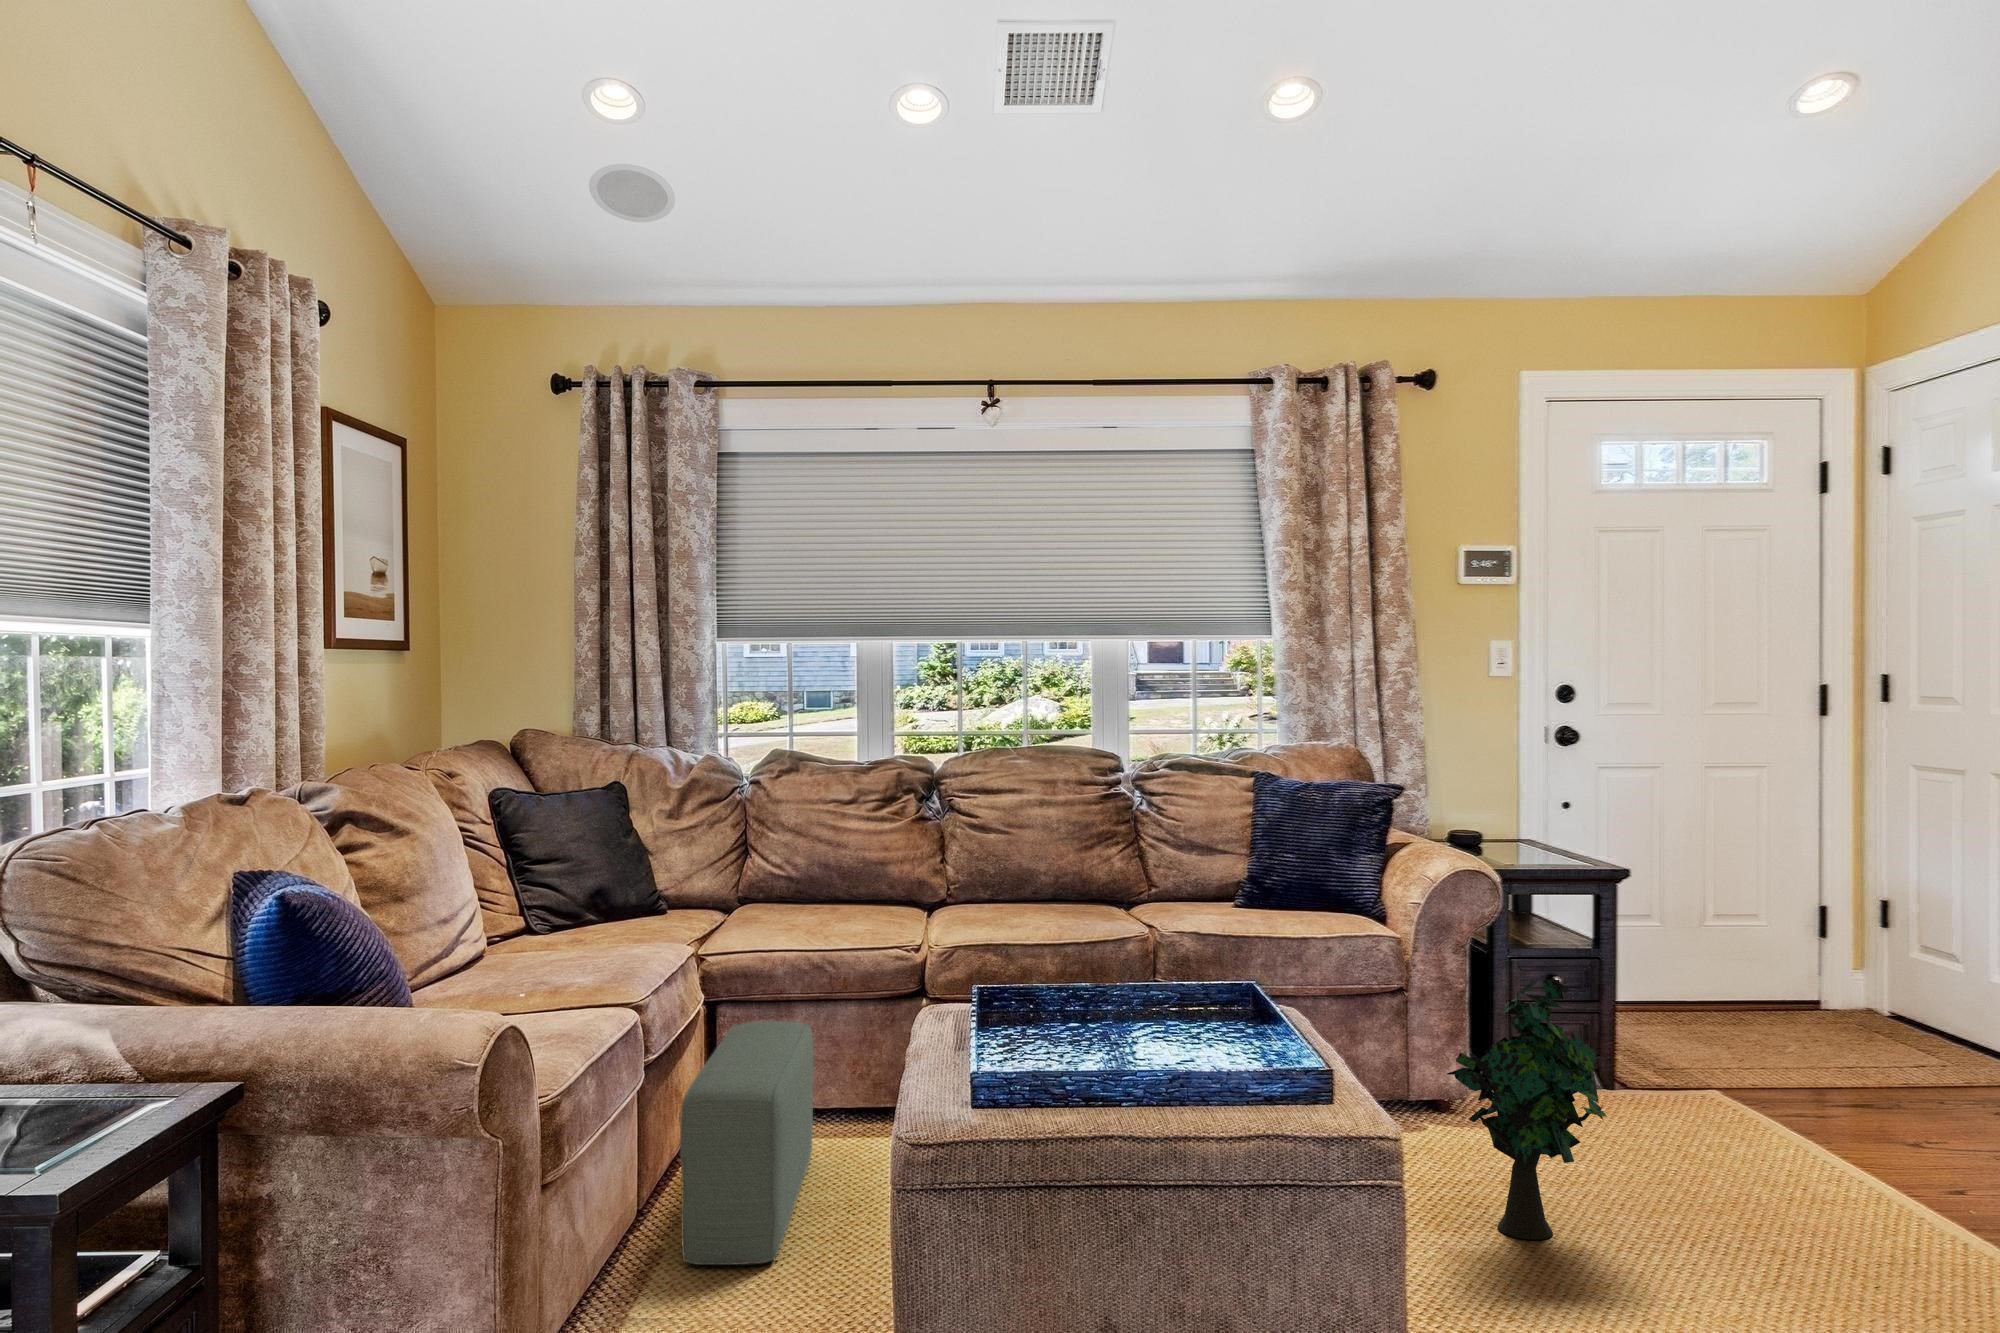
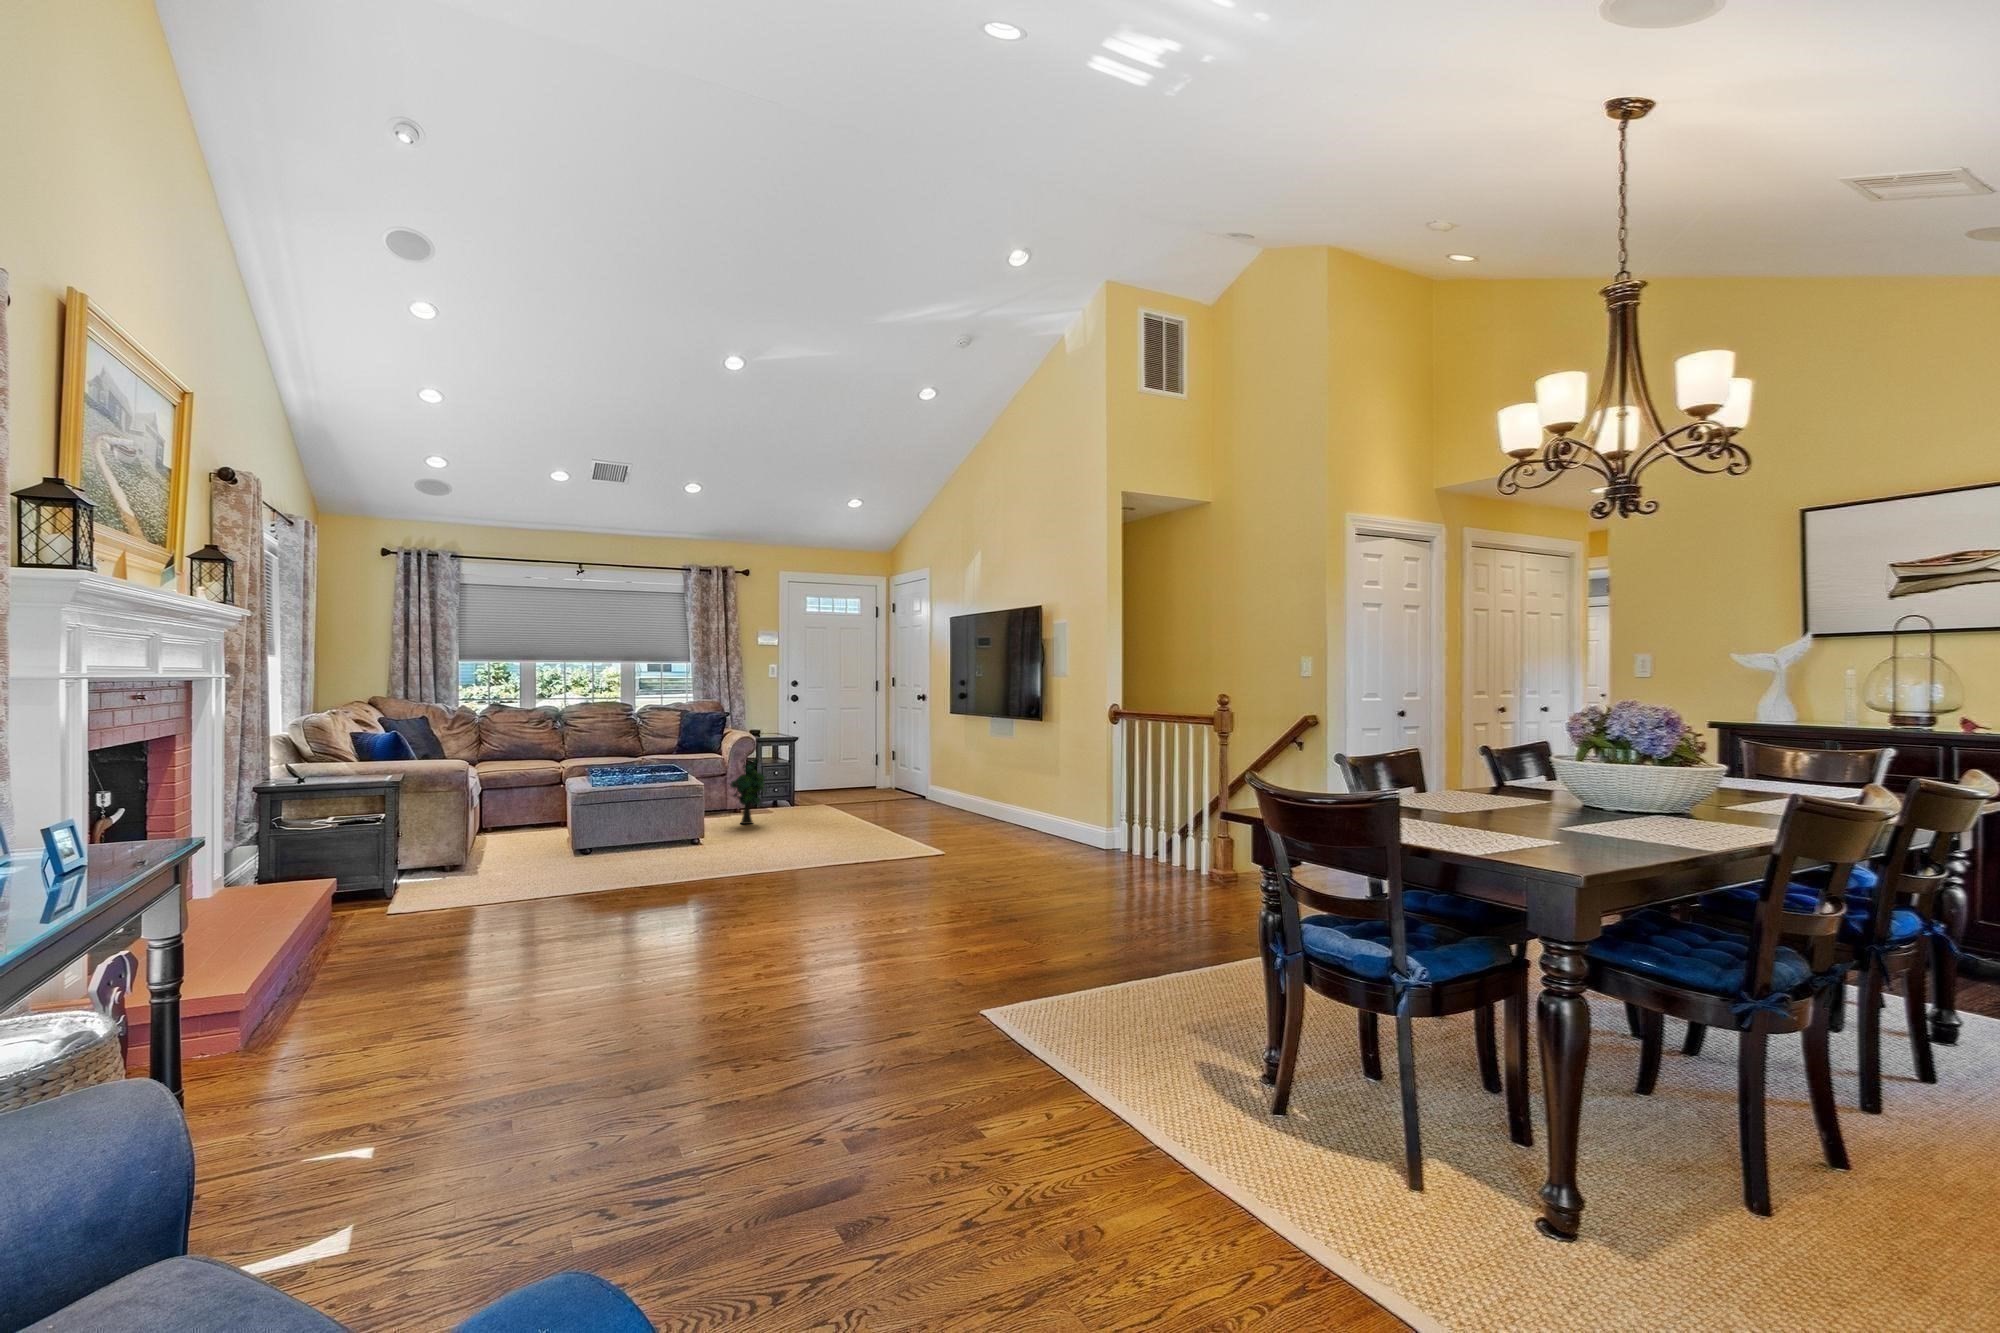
pouf: present [680,1021,814,1265] -> none [502,787,536,843]

